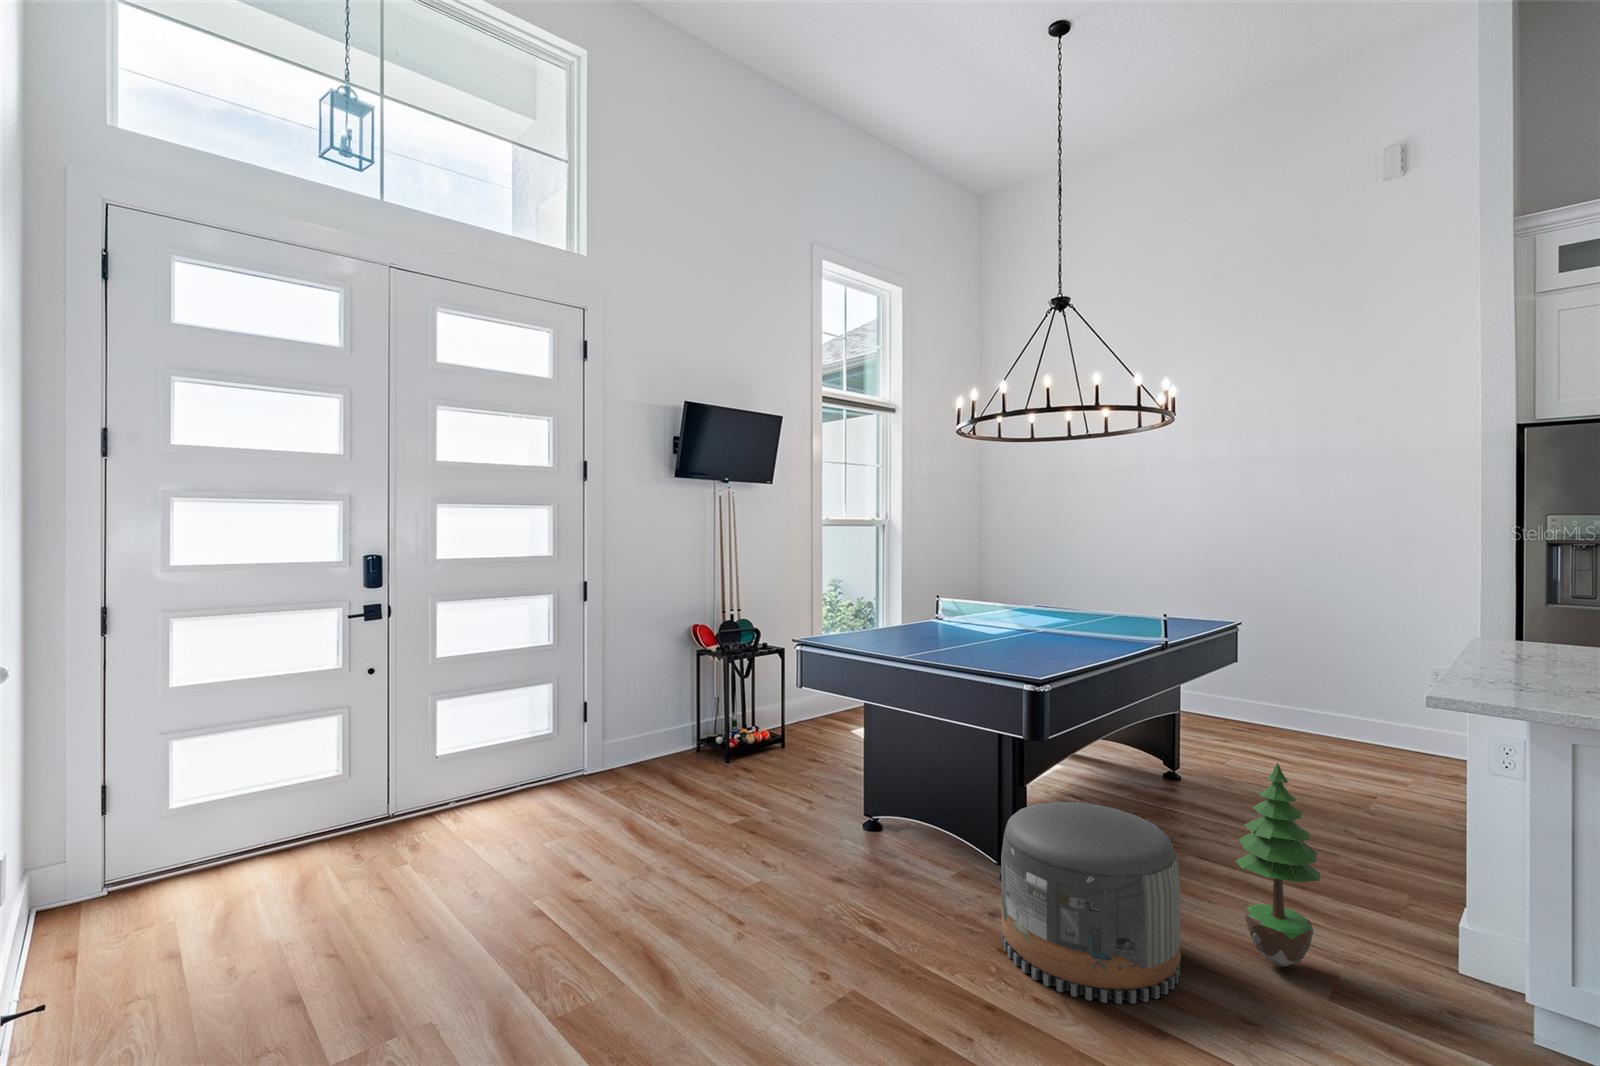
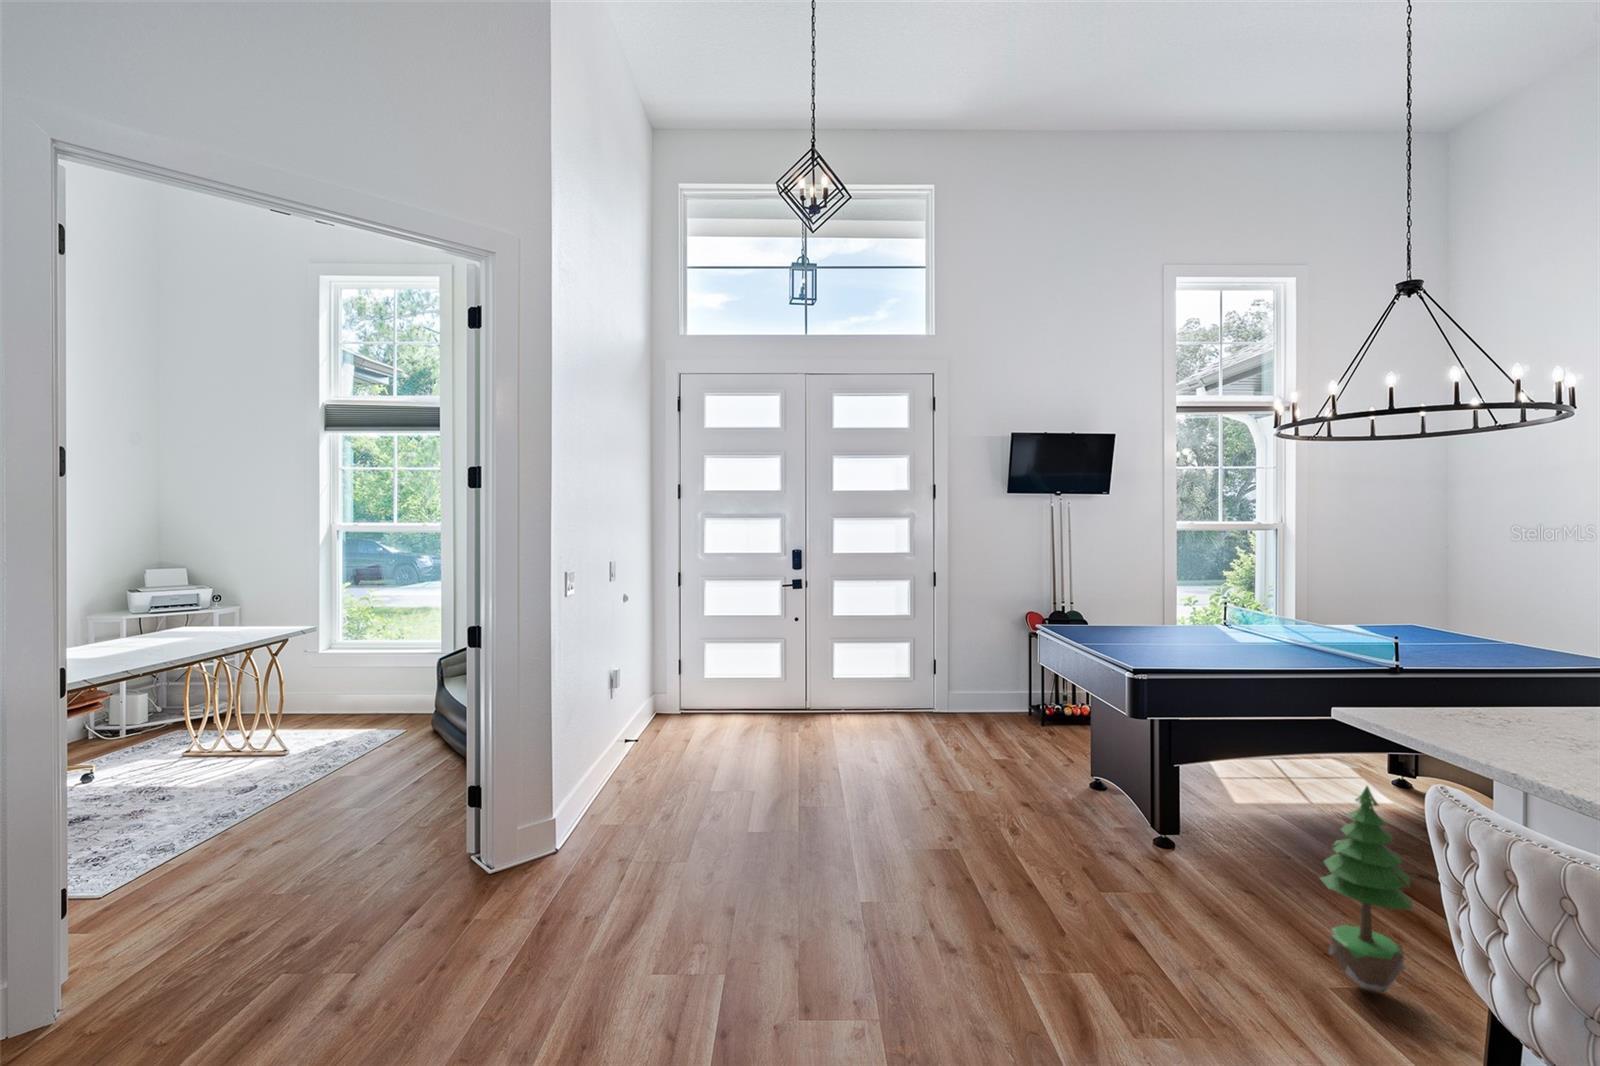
pouf: present [1001,802,1181,1004] -> none [1095,781,1259,953]

